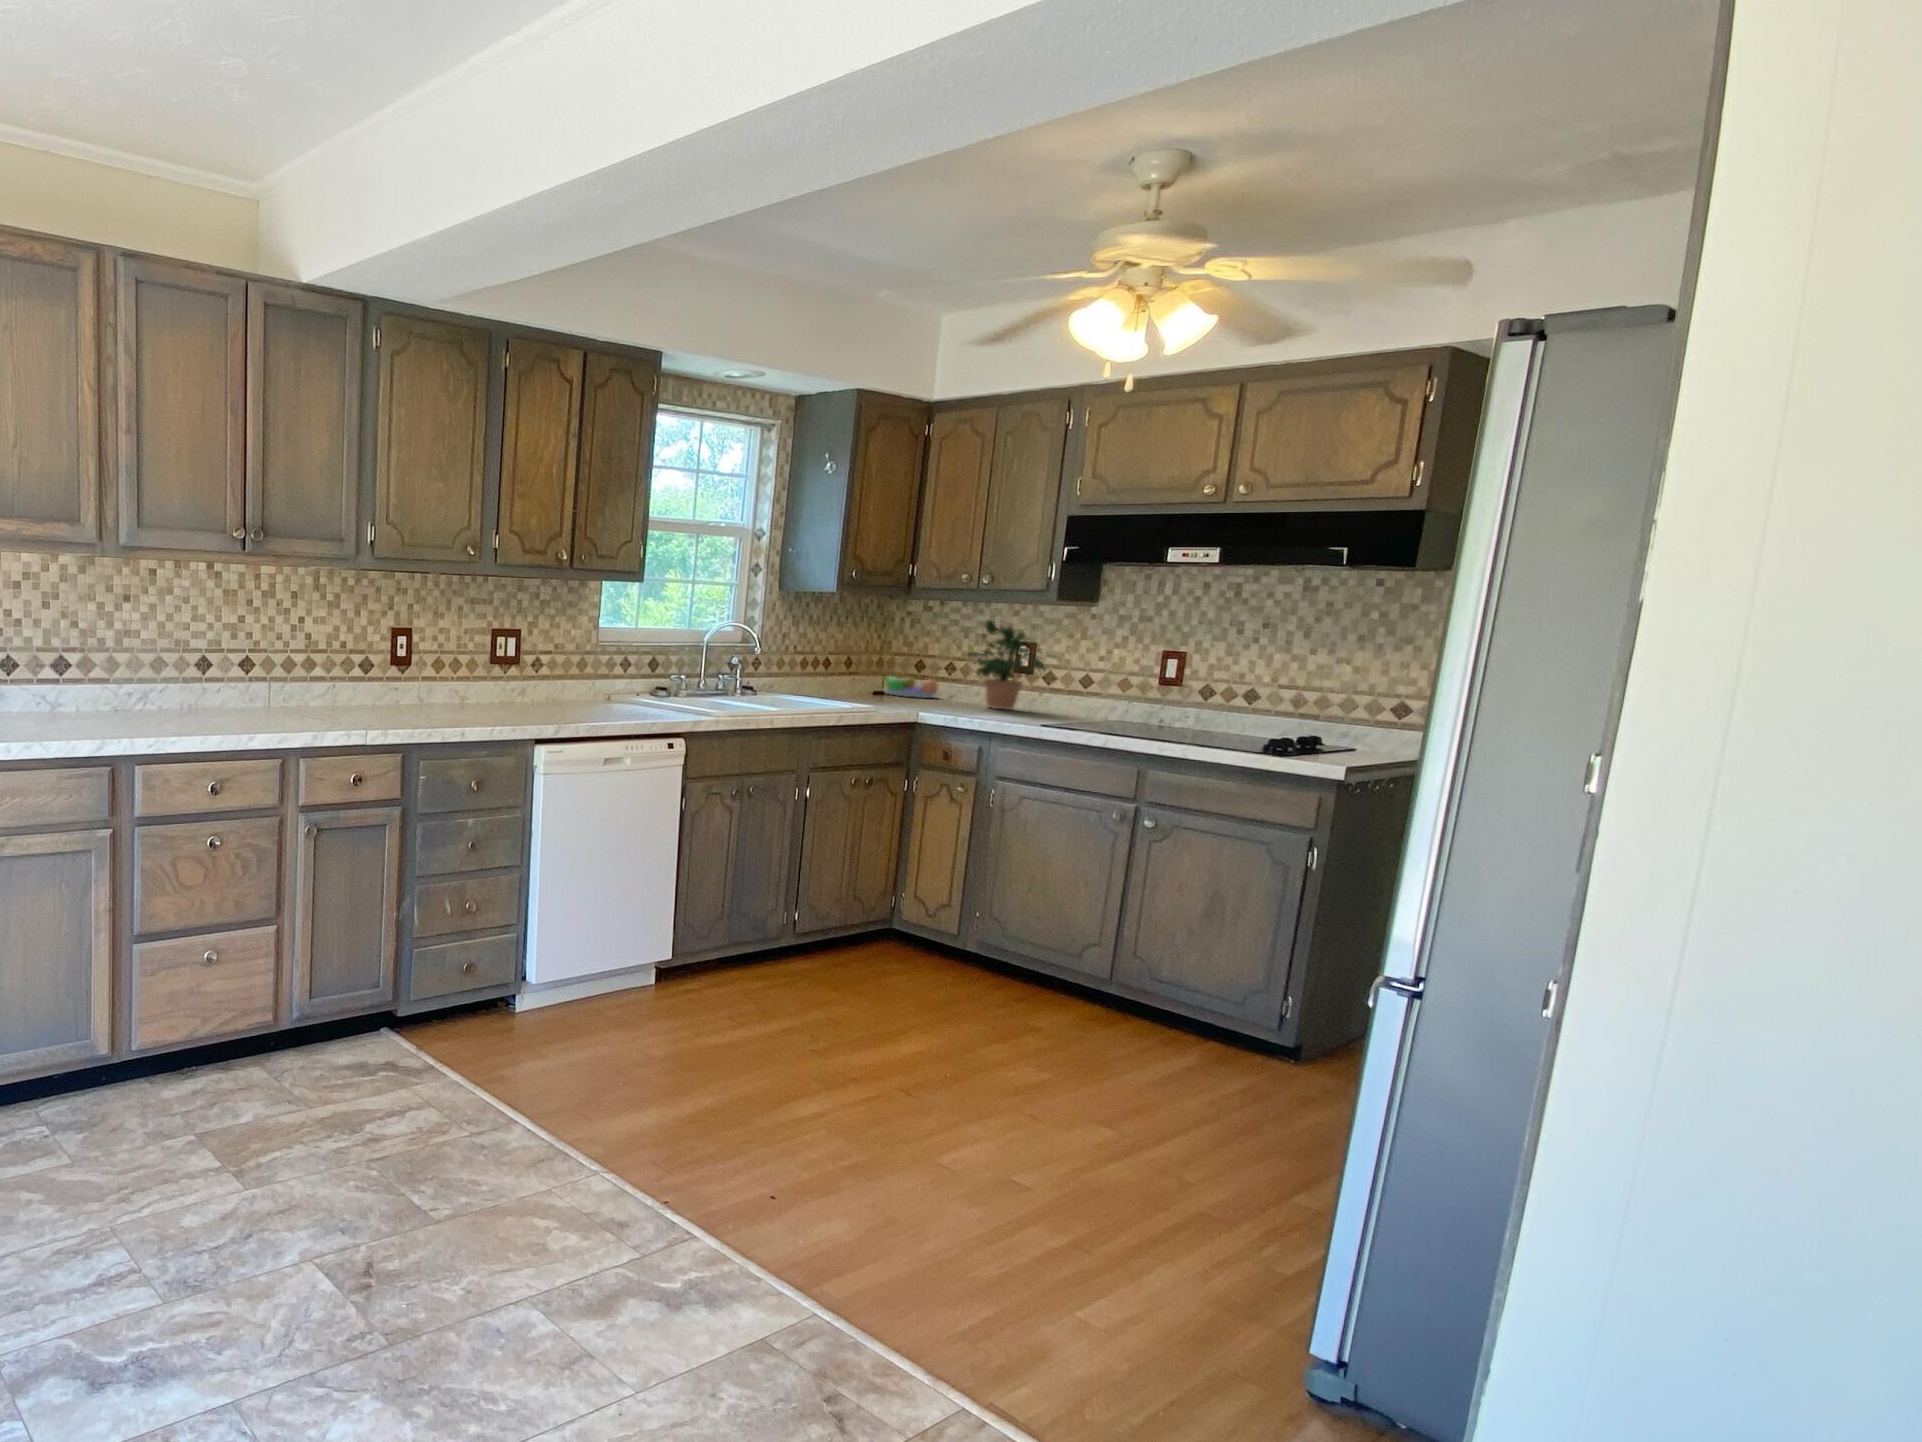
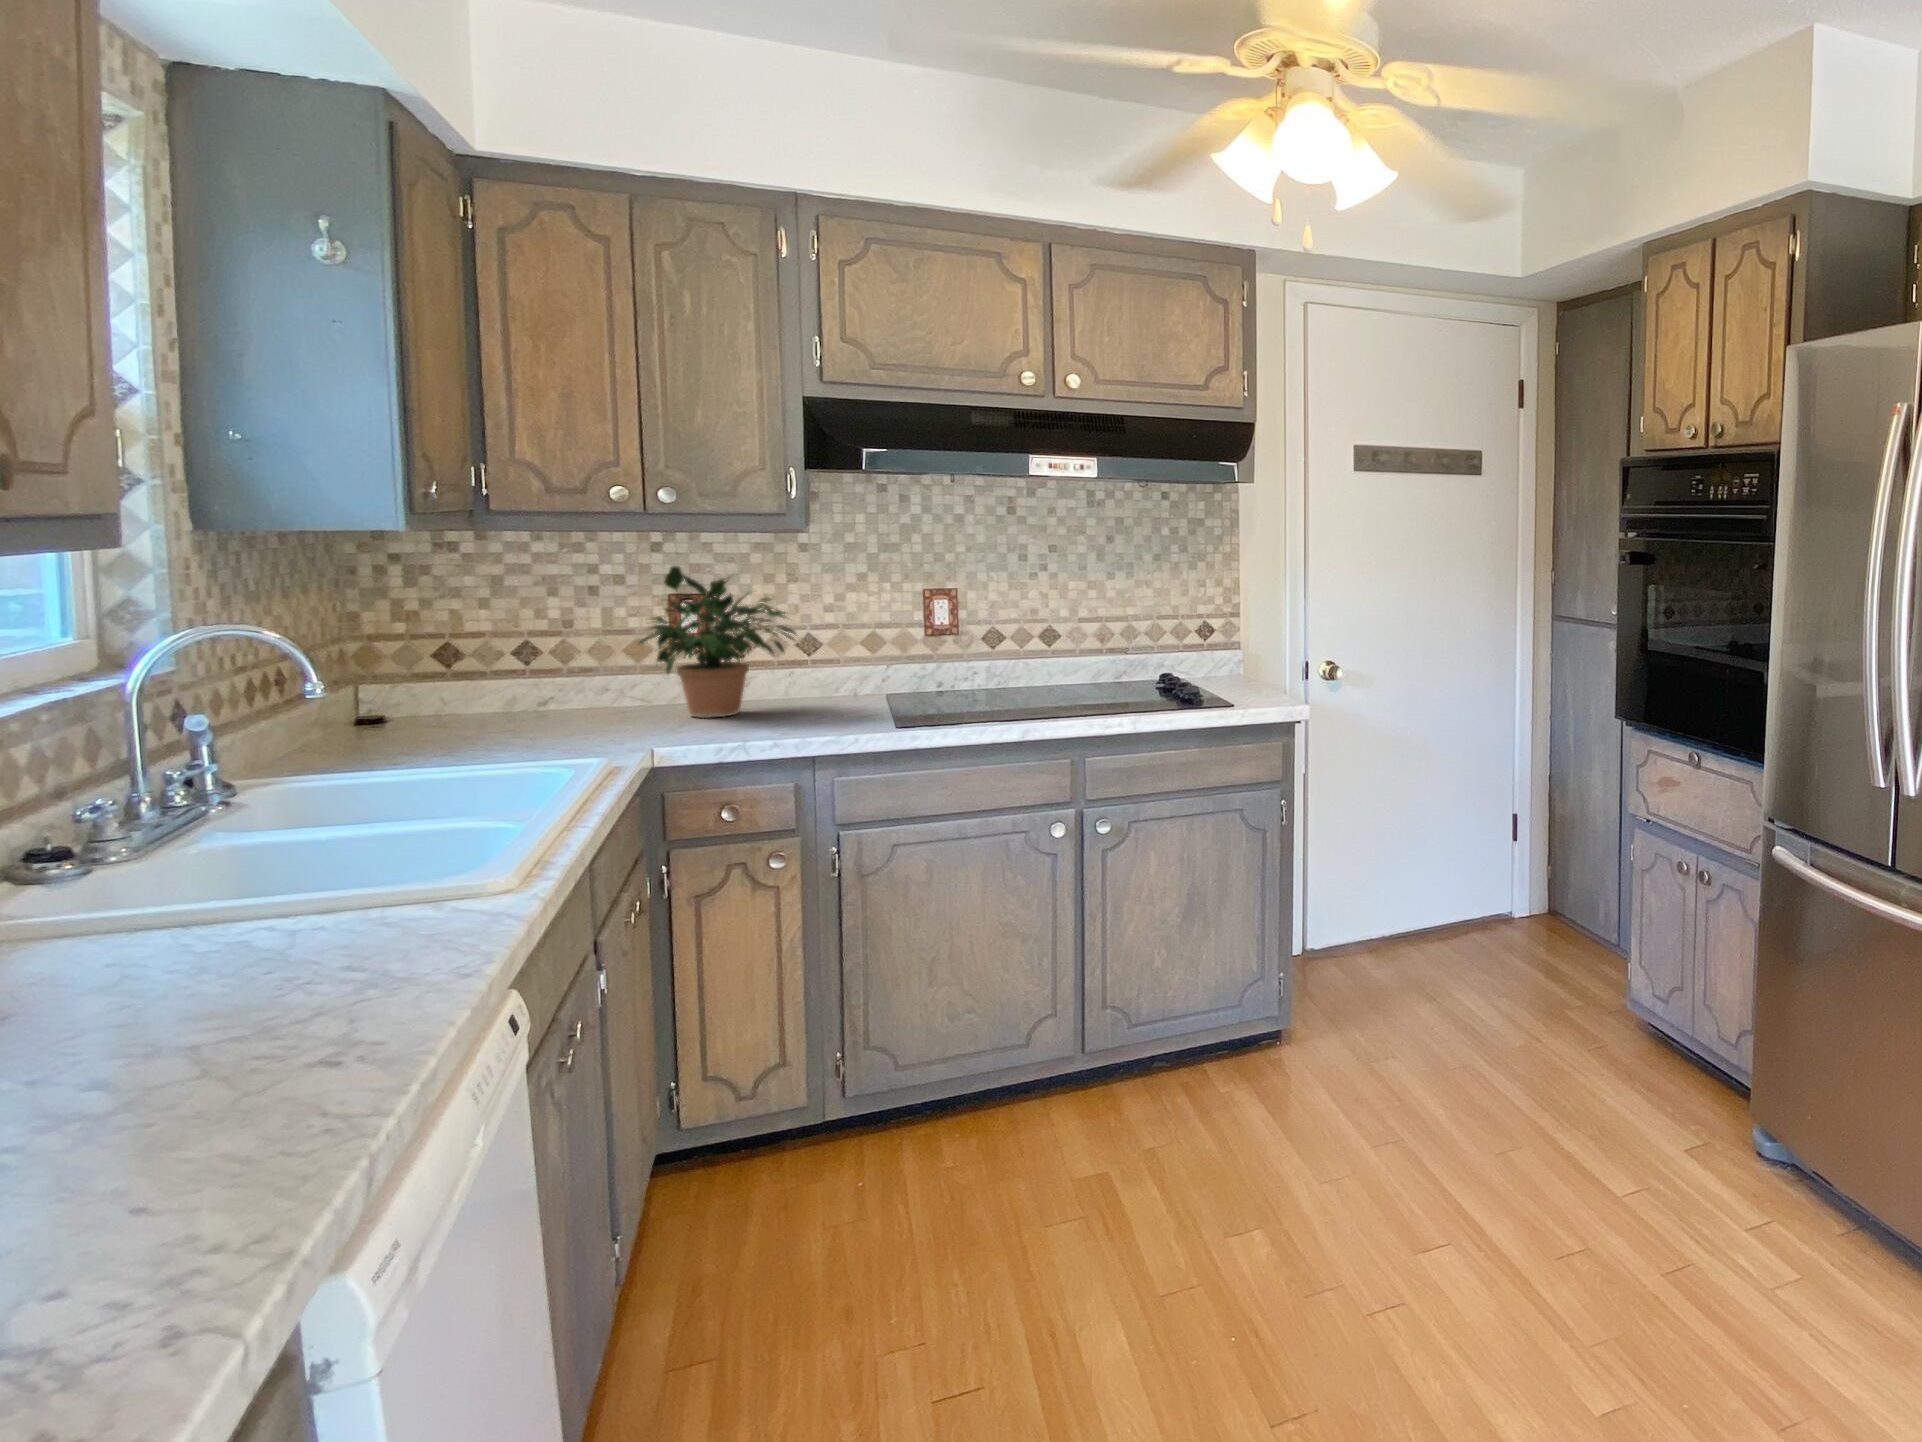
fruit bowl: present [885,677,938,698] -> none [380,676,533,727]

